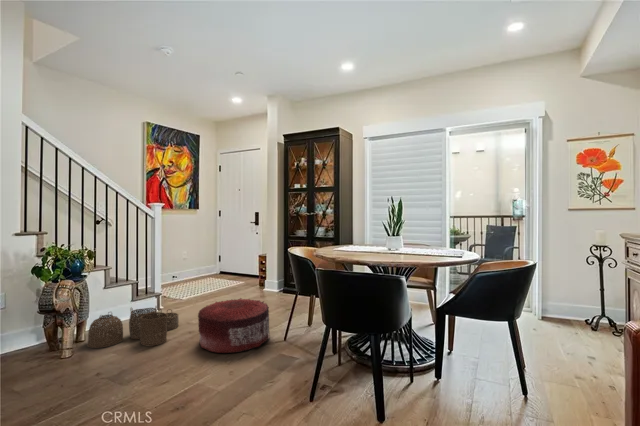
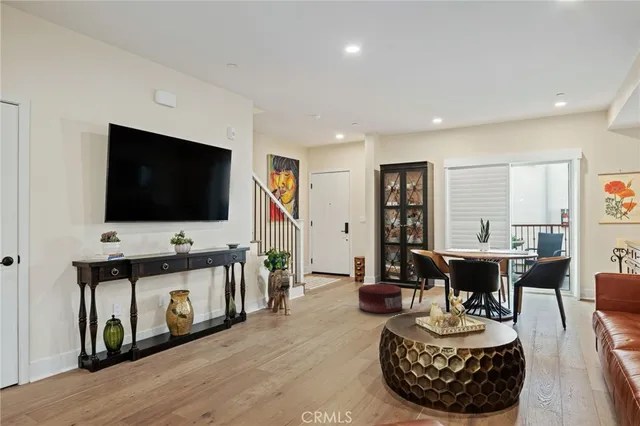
woven basket: present [87,307,178,348] -> none [292,288,338,311]

